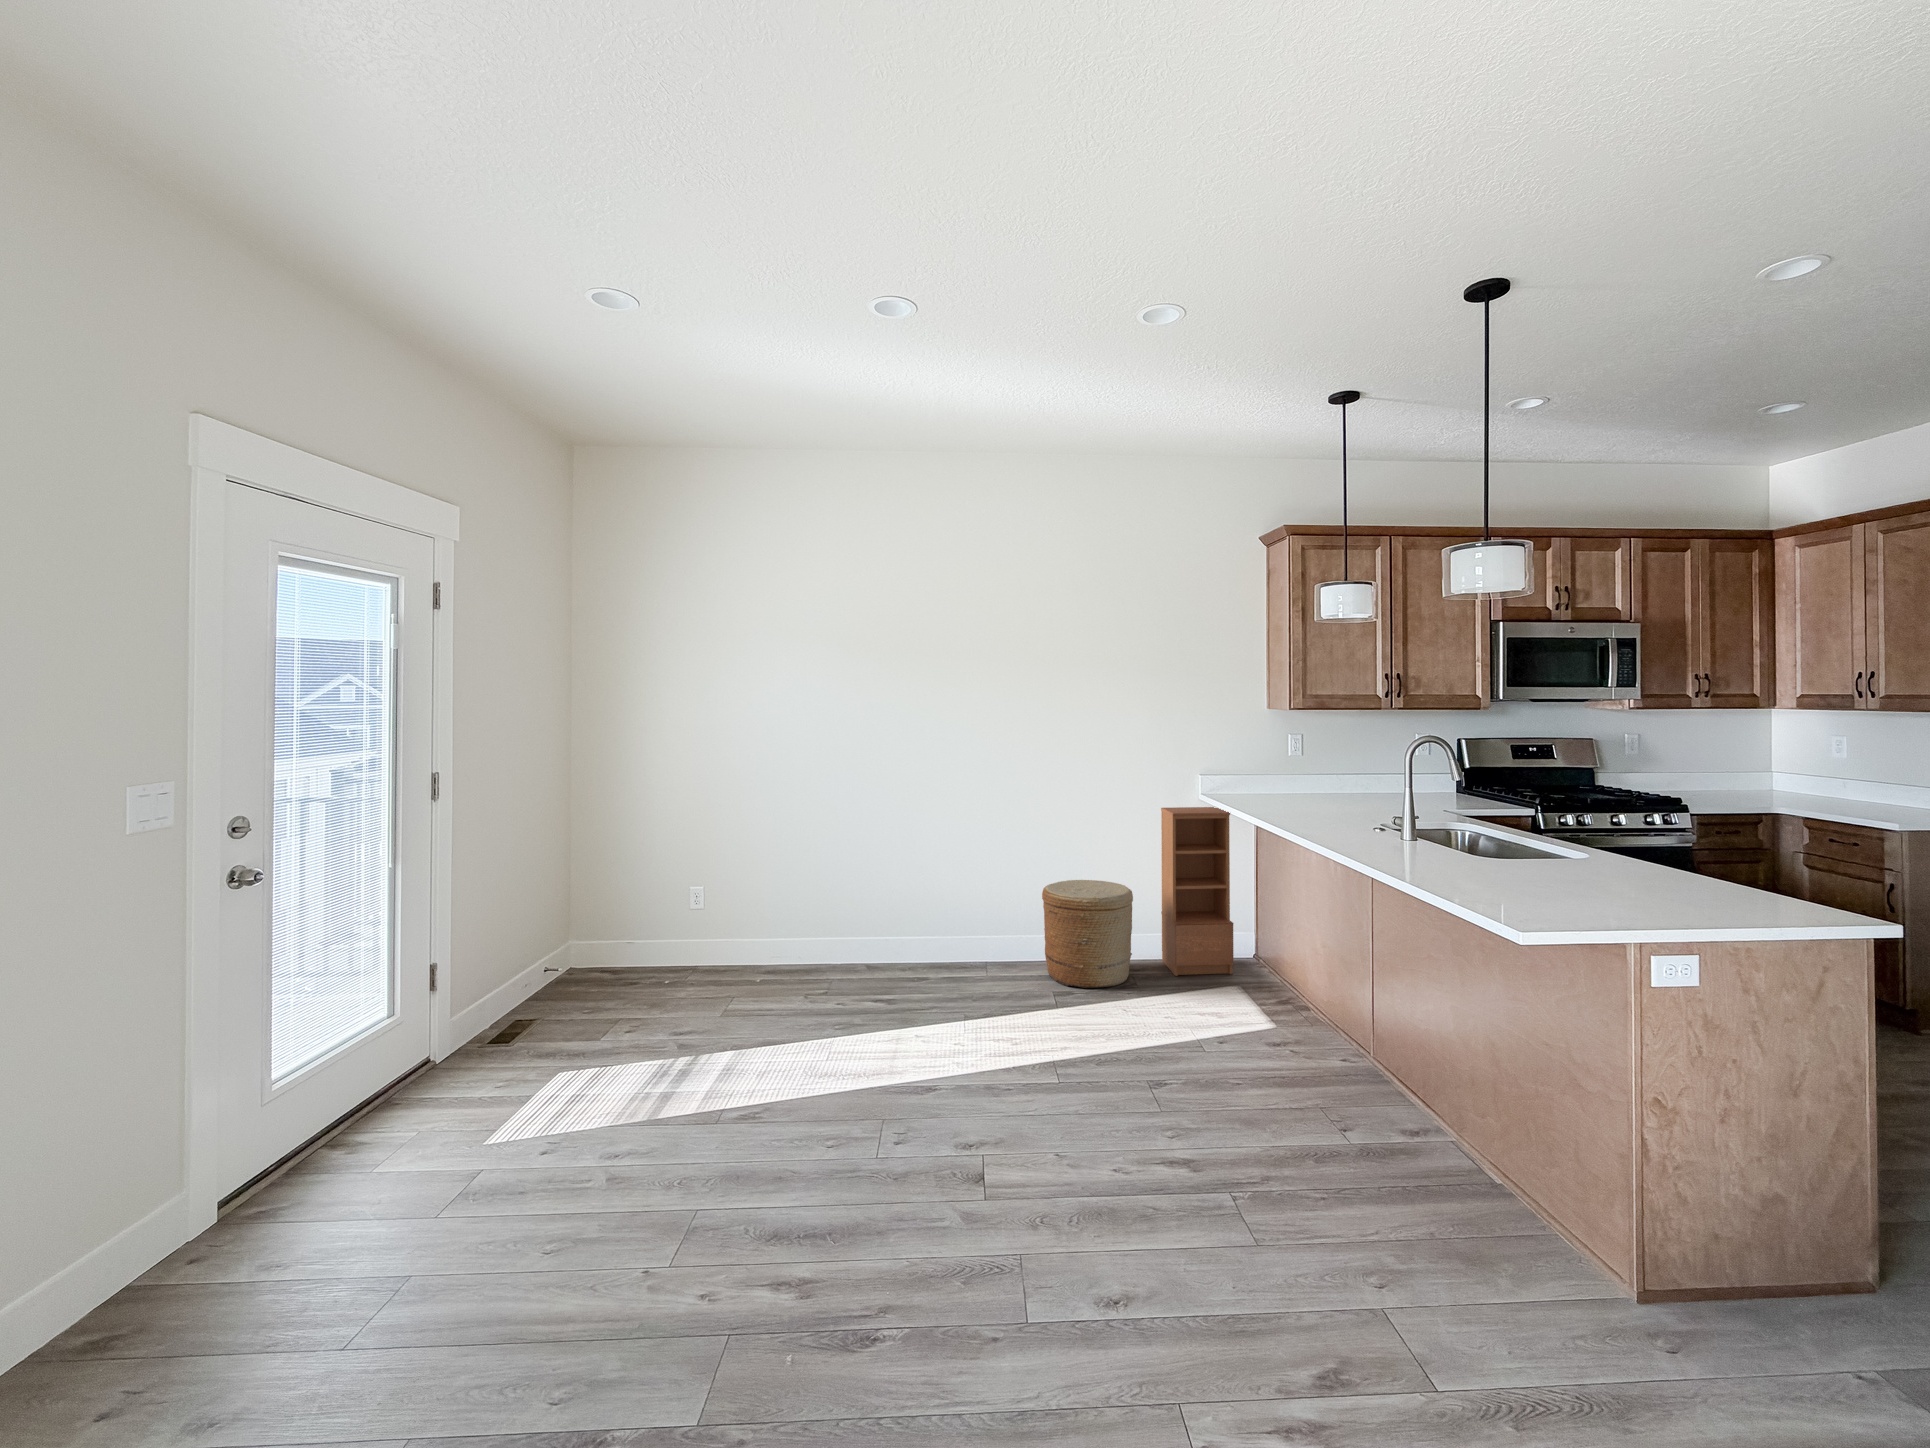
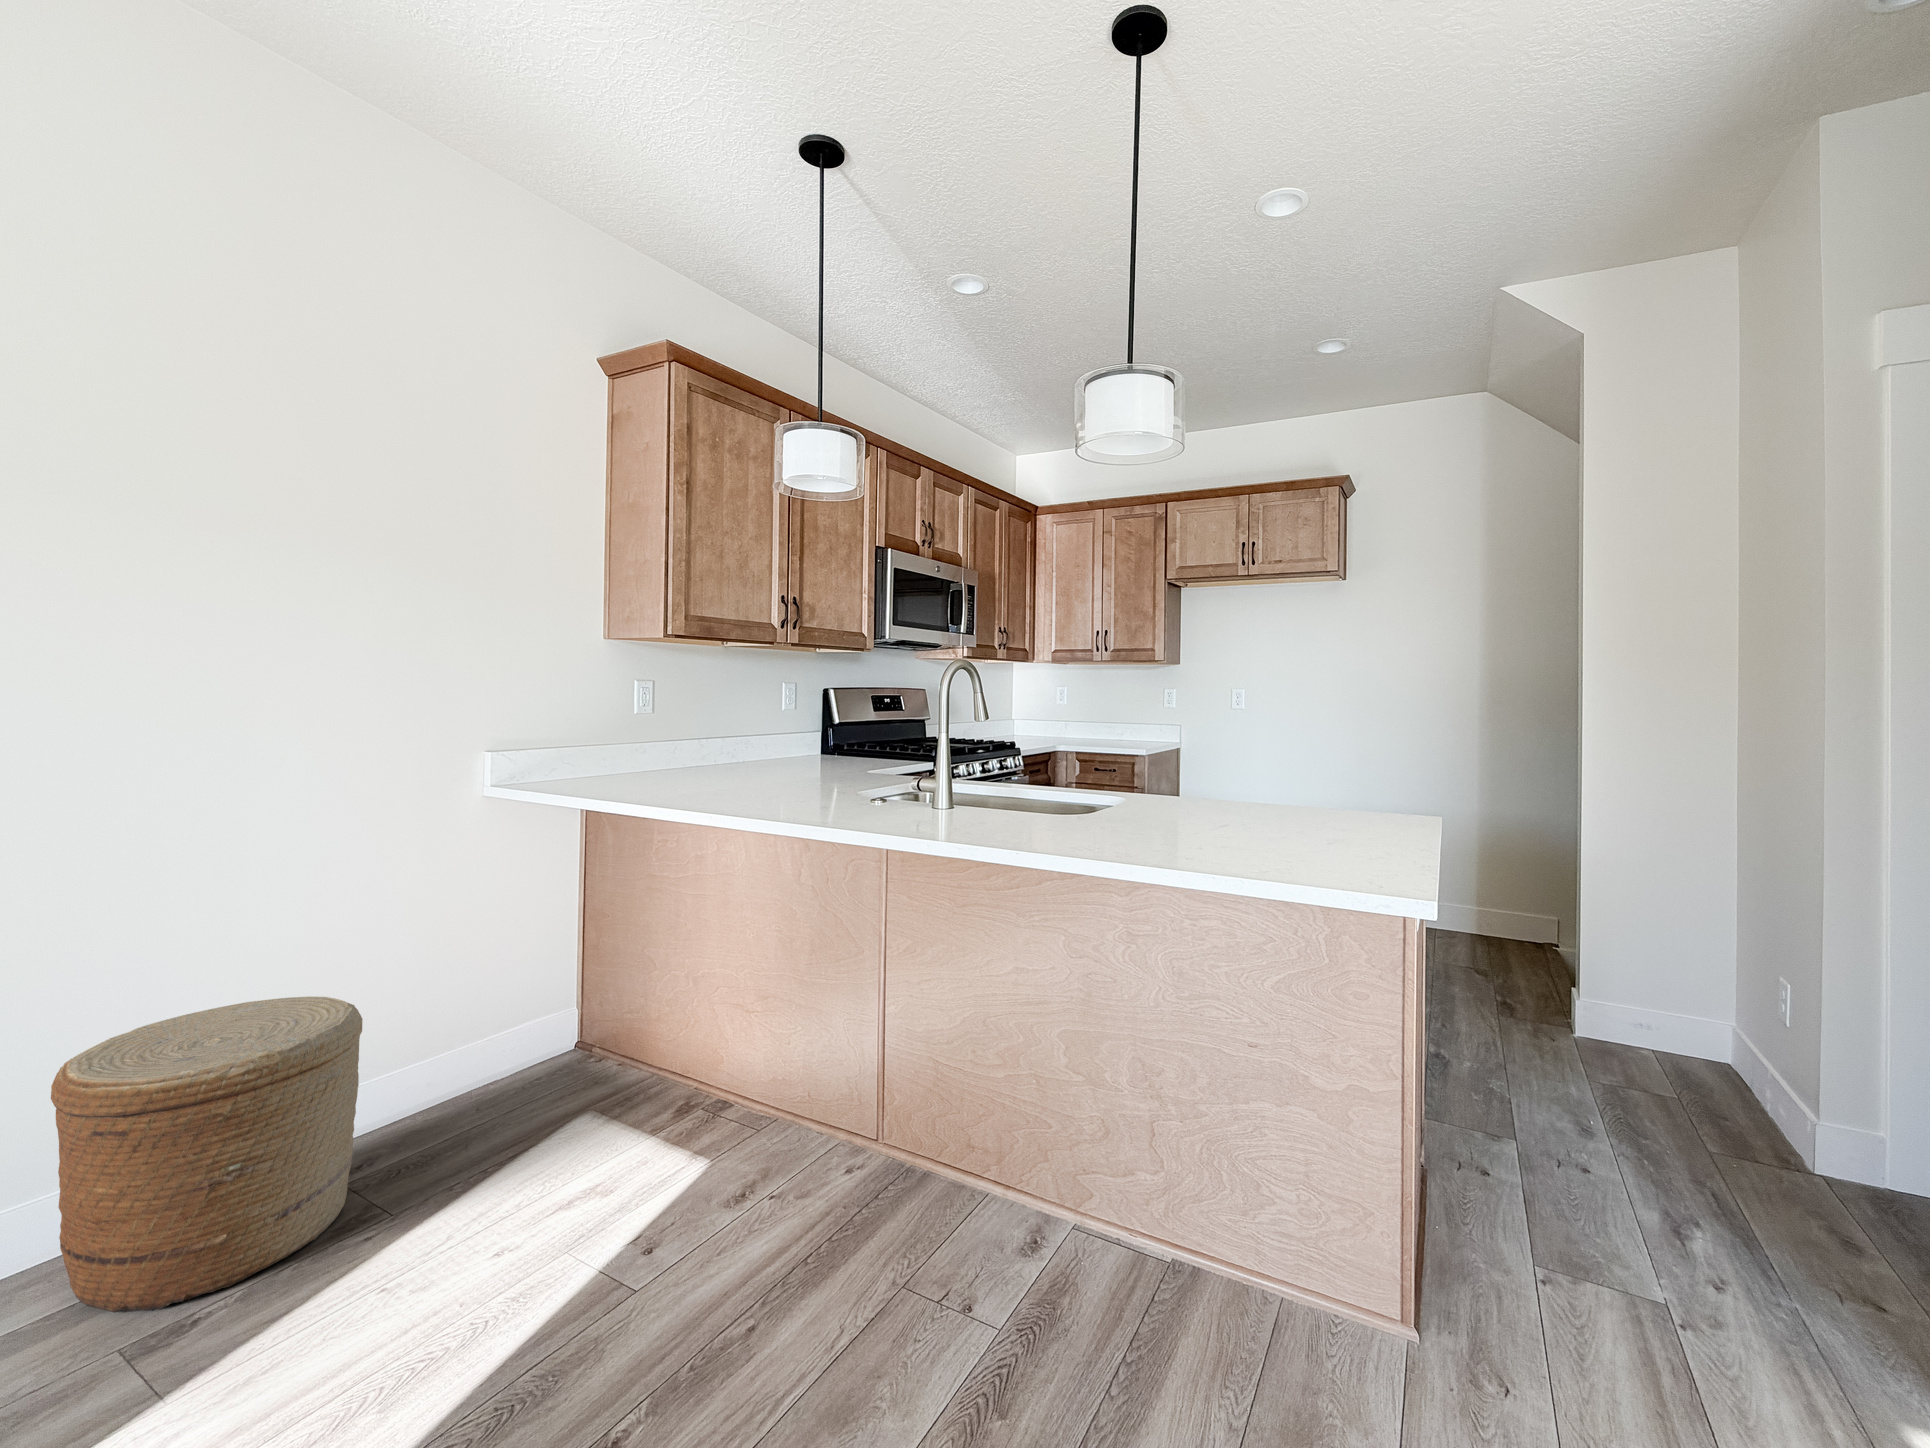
bookcase: present [1161,807,1234,976] -> none [401,806,570,1142]

